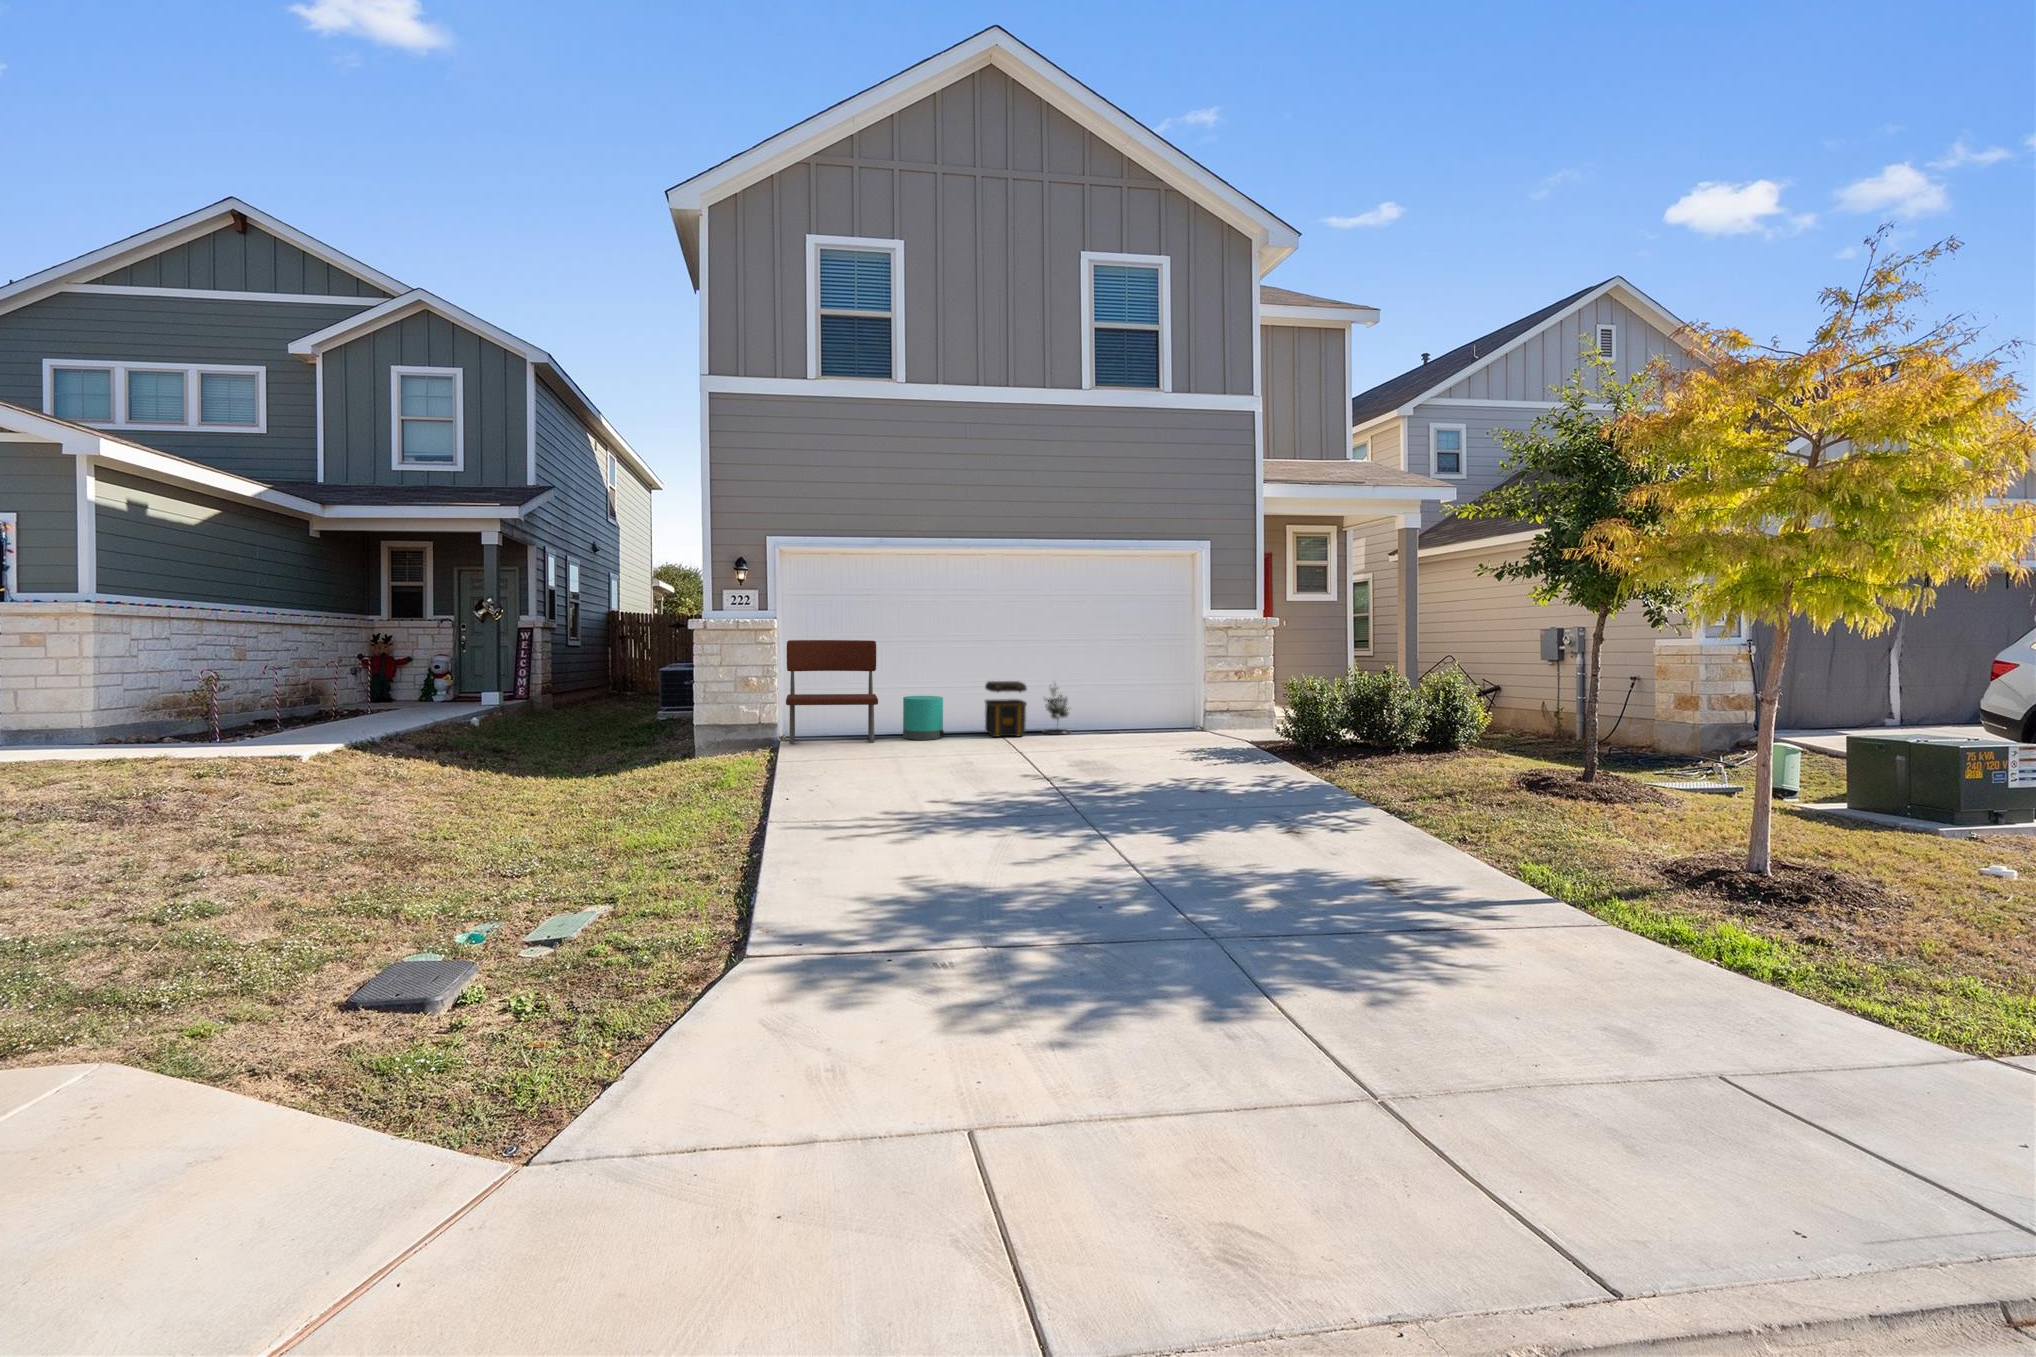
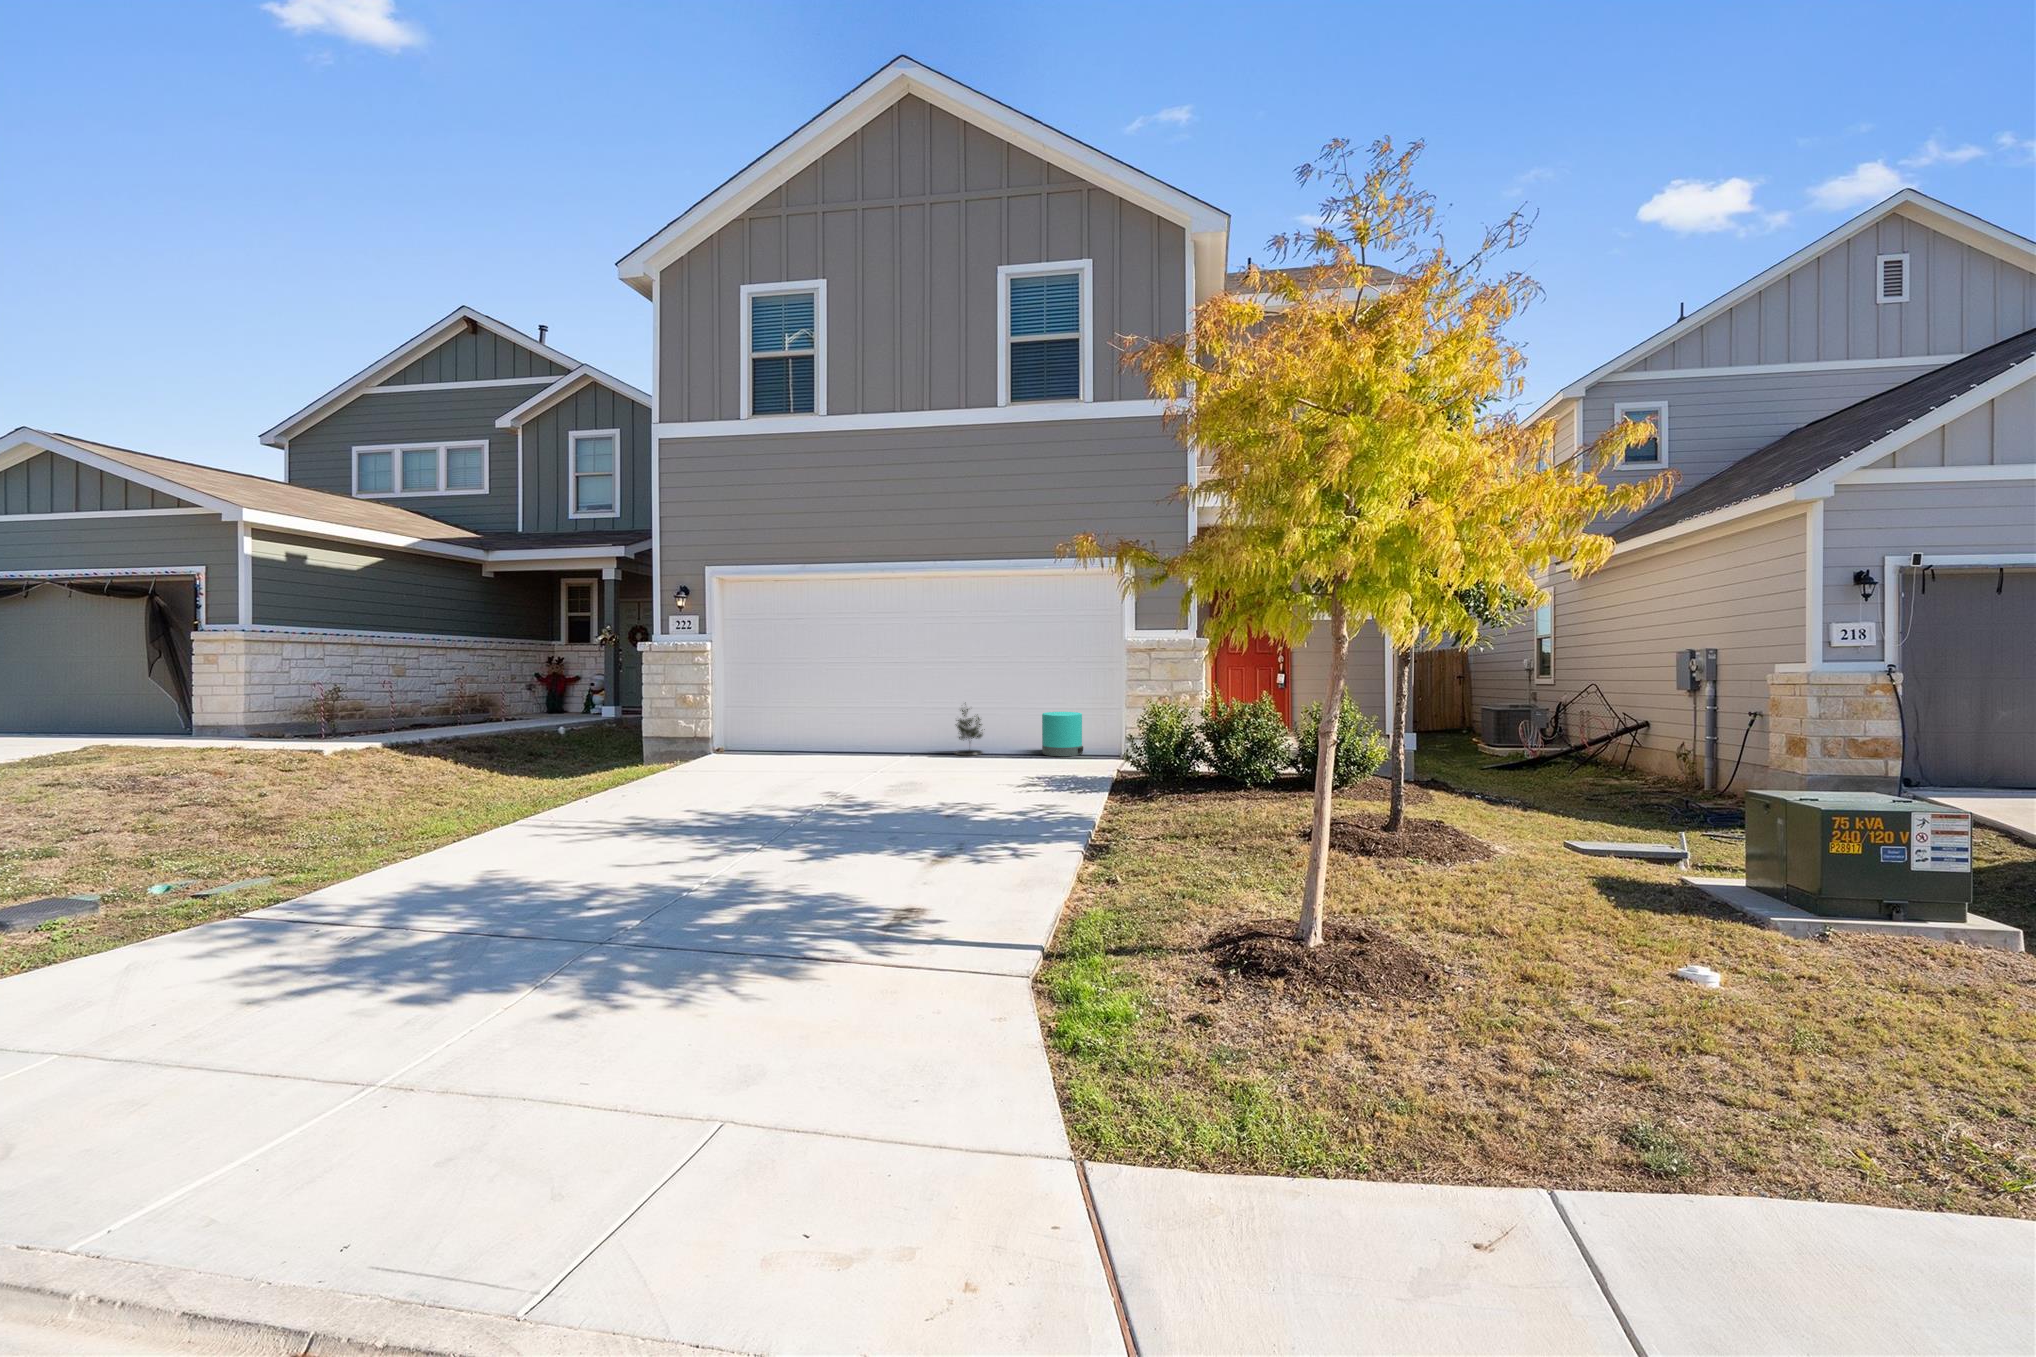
bench: present [786,640,878,744] -> none [699,661,798,758]
toolbox: present [985,681,1027,737] -> none [893,701,937,757]
trash can: present [903,696,944,740] -> present [1042,712,1083,756]

